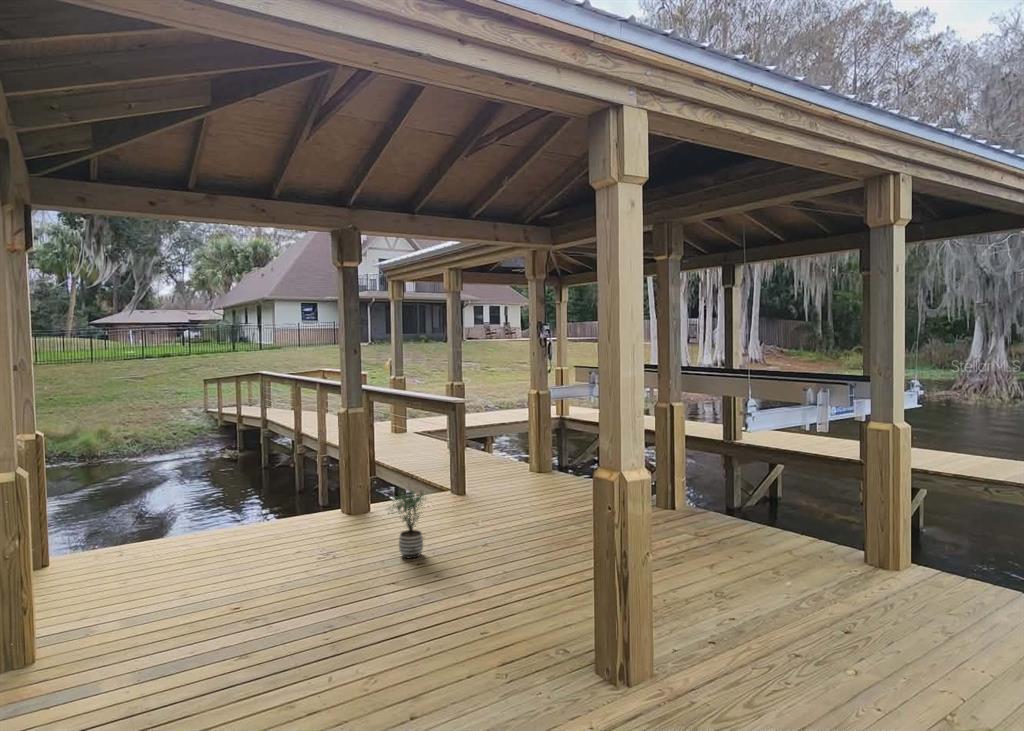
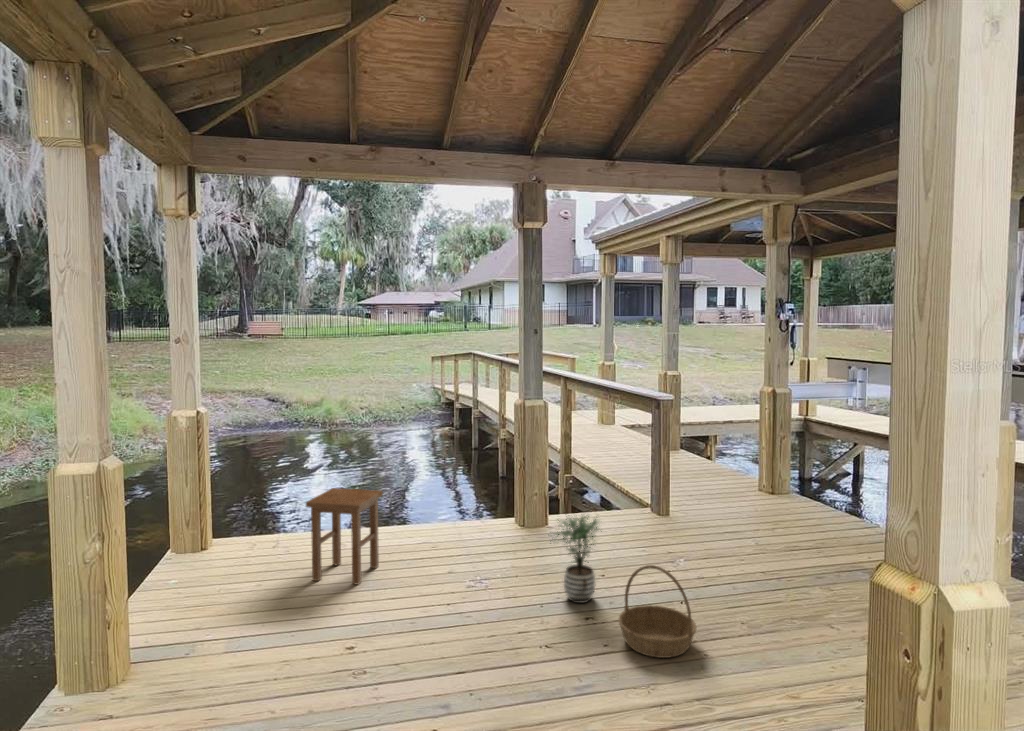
stool: none [165,492,233,576] -> present [306,488,383,585]
basket: none [446,516,501,579] -> present [619,565,697,658]

